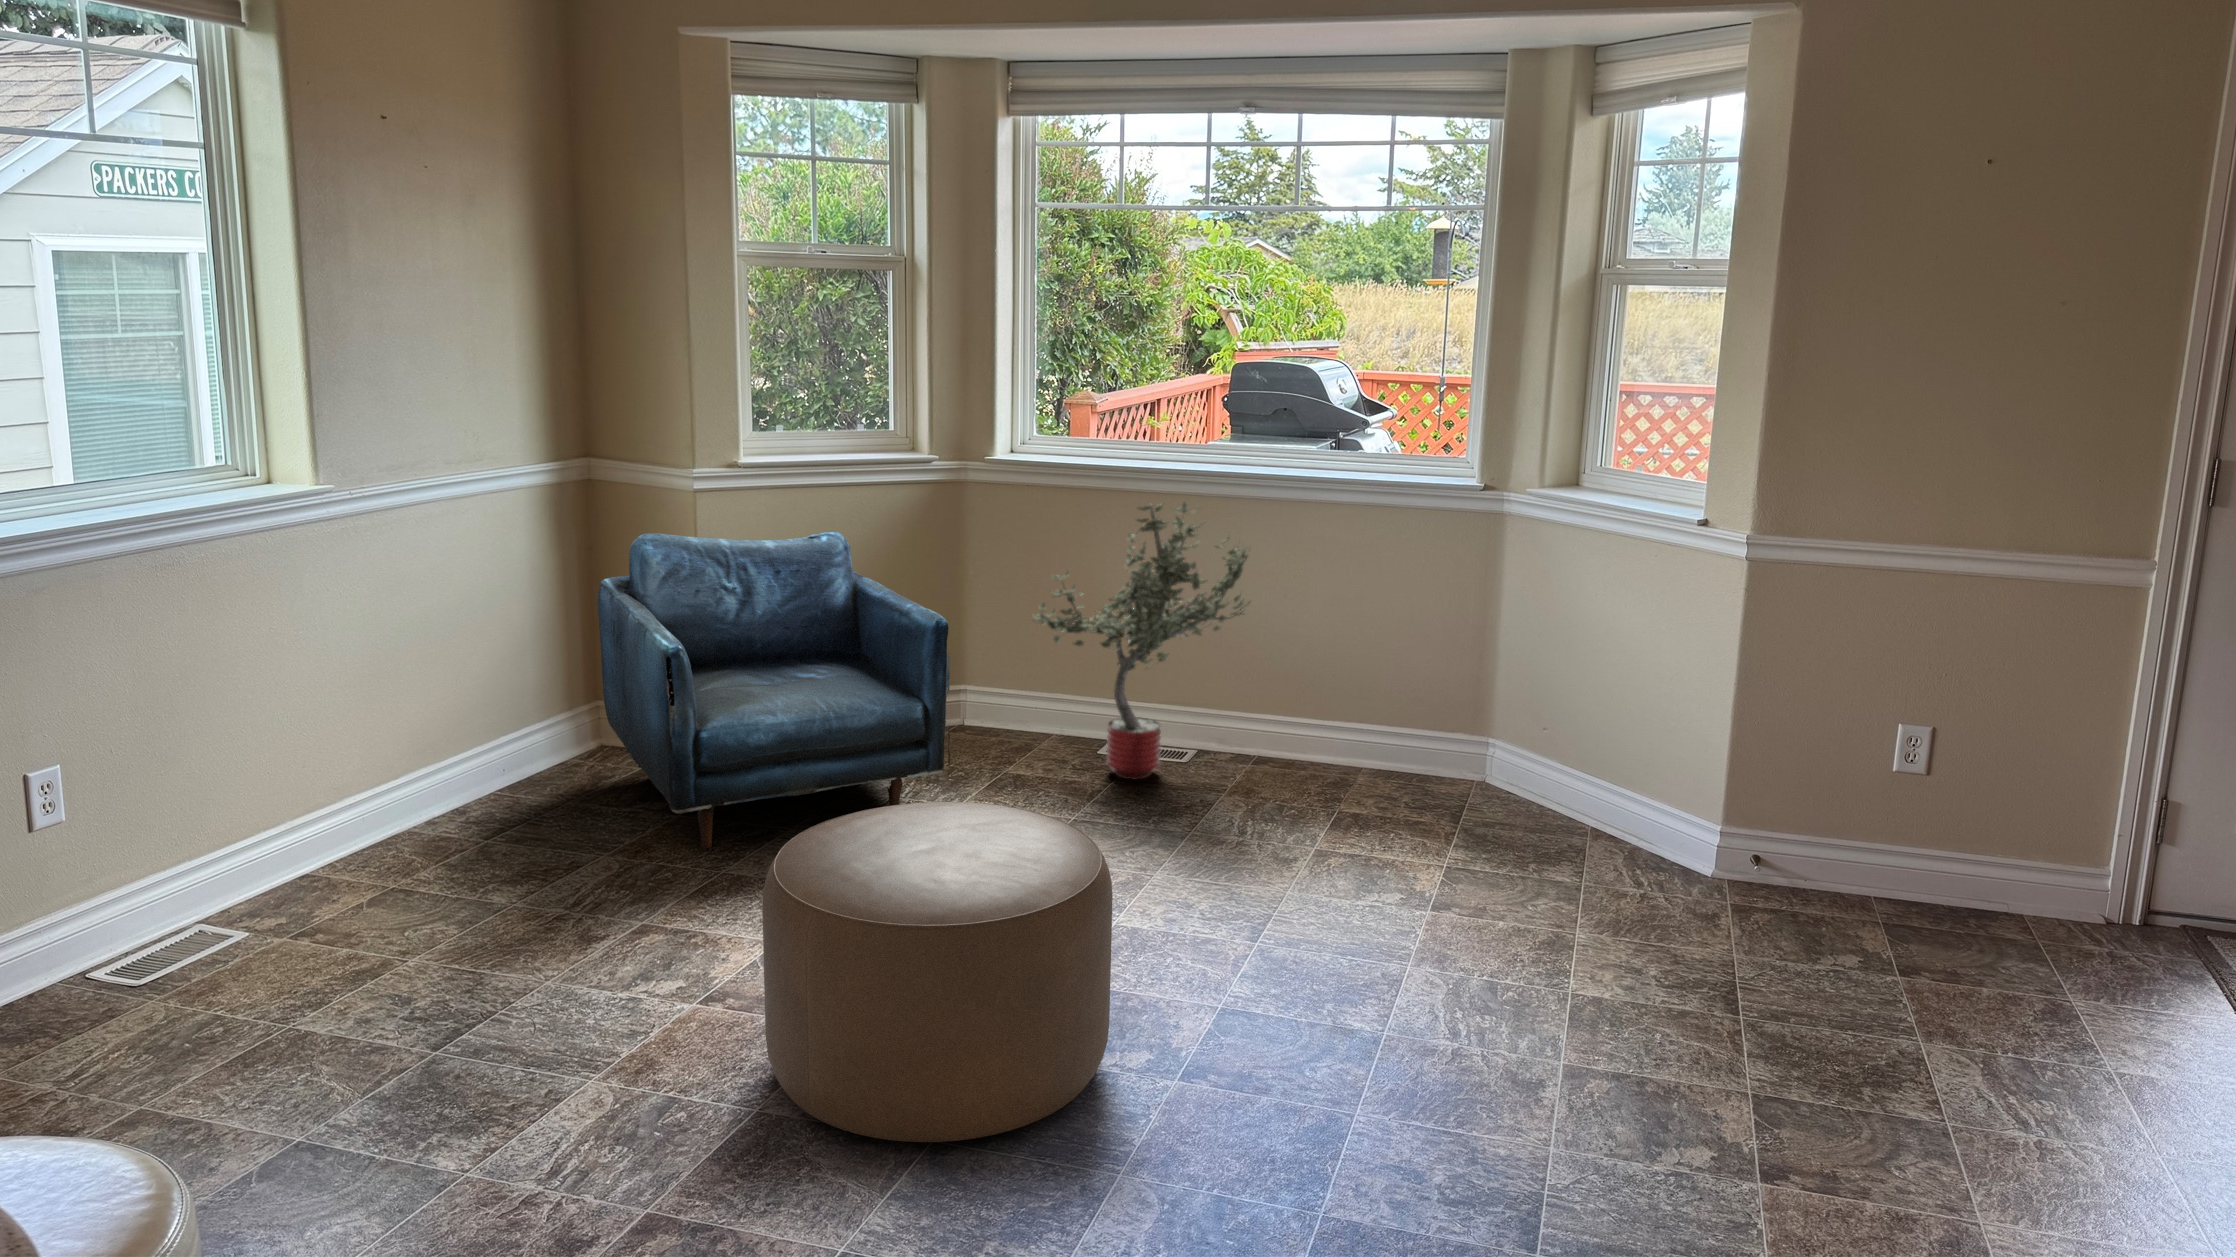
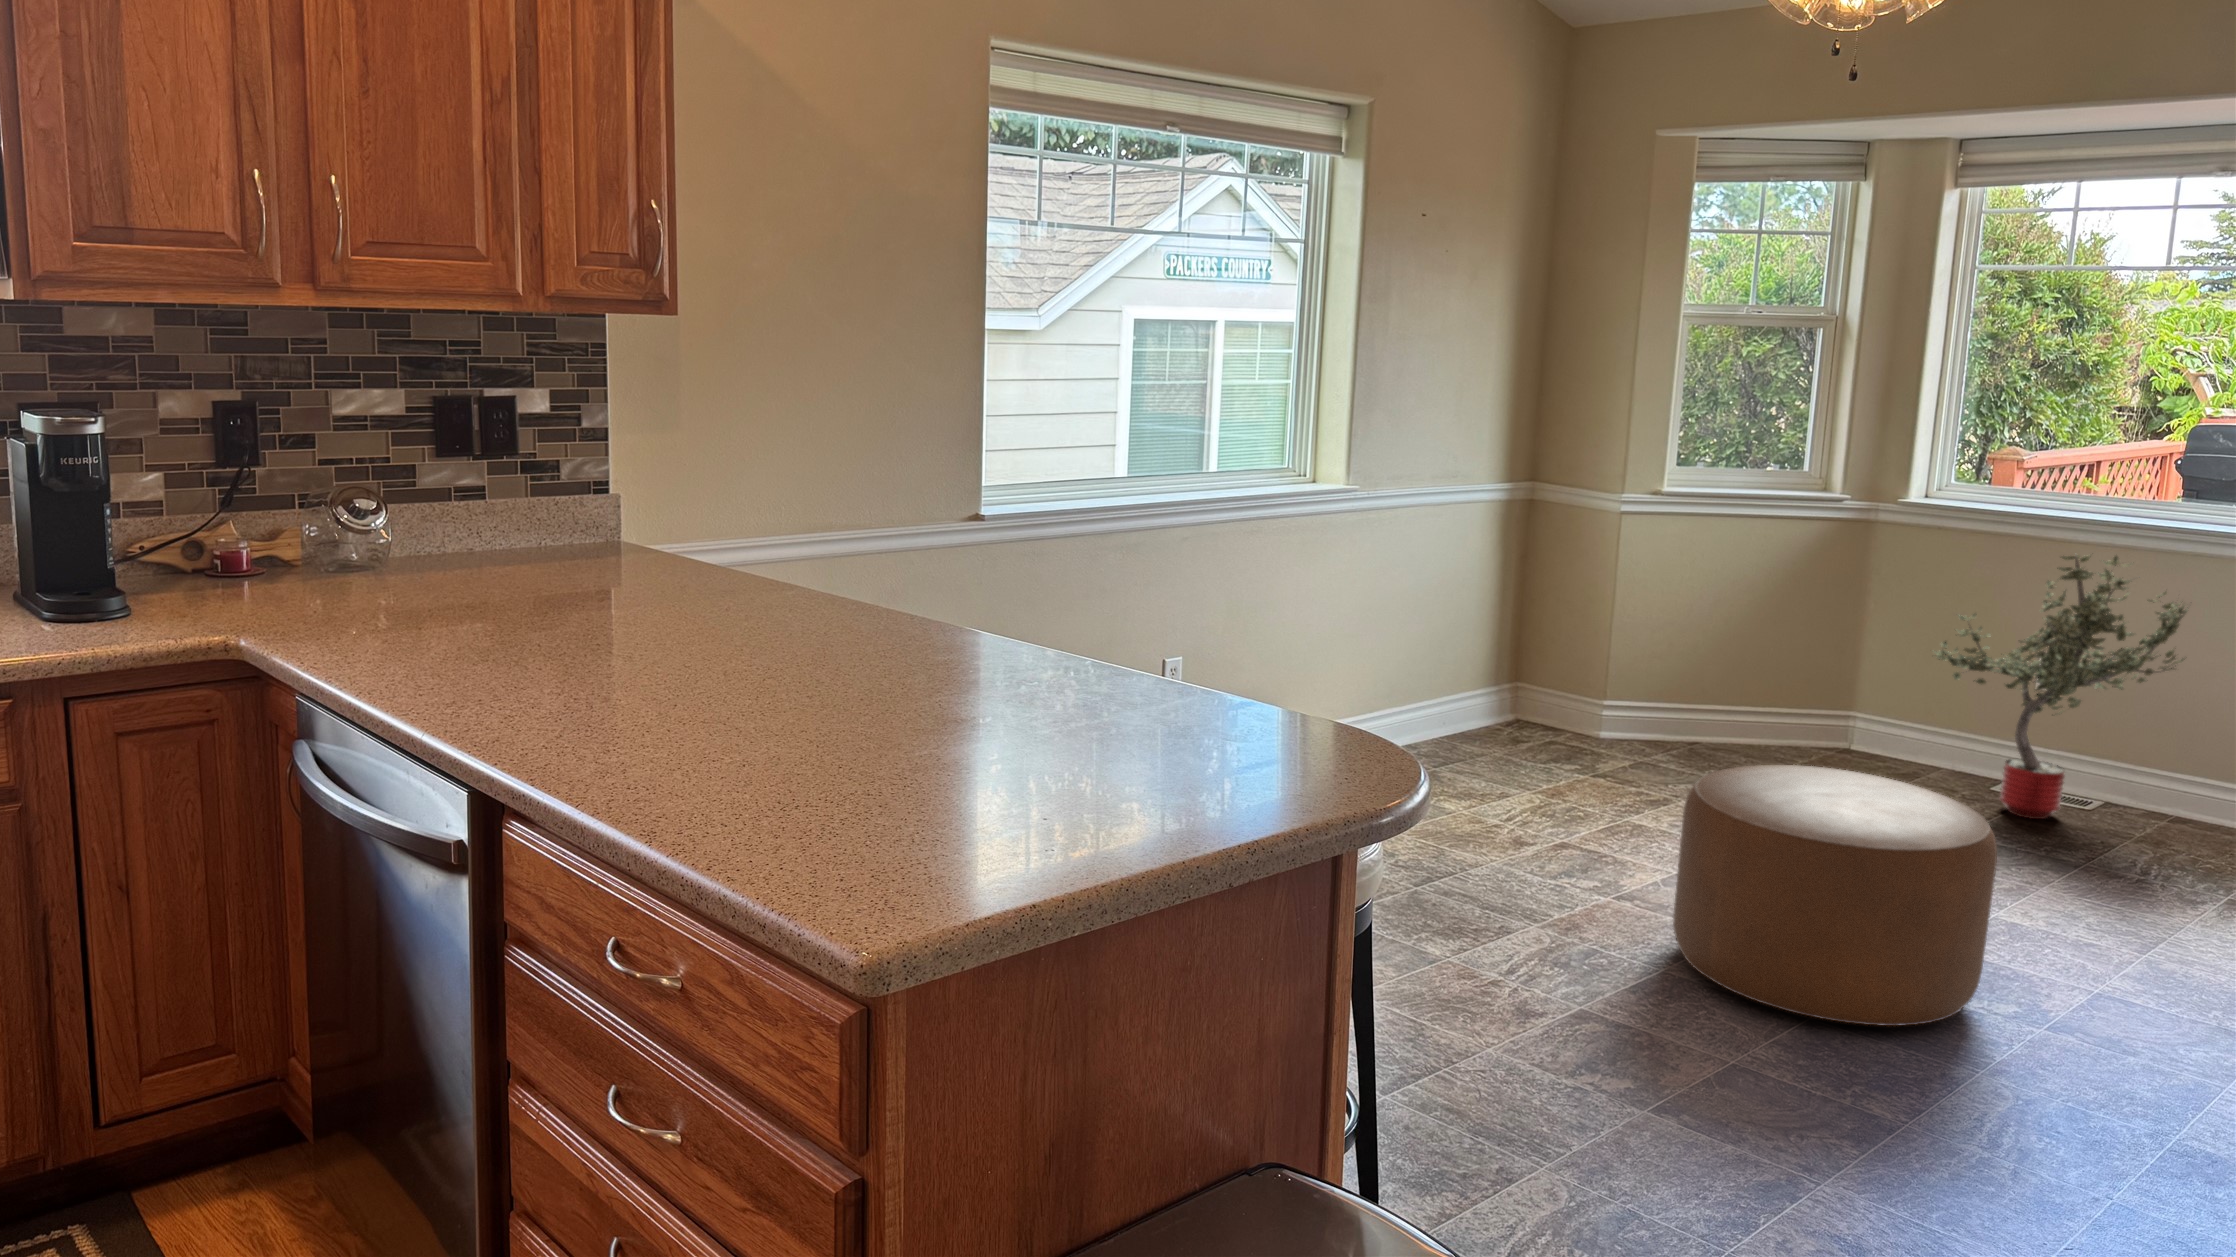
armchair: present [598,532,951,848] -> none [1527,546,1849,808]

